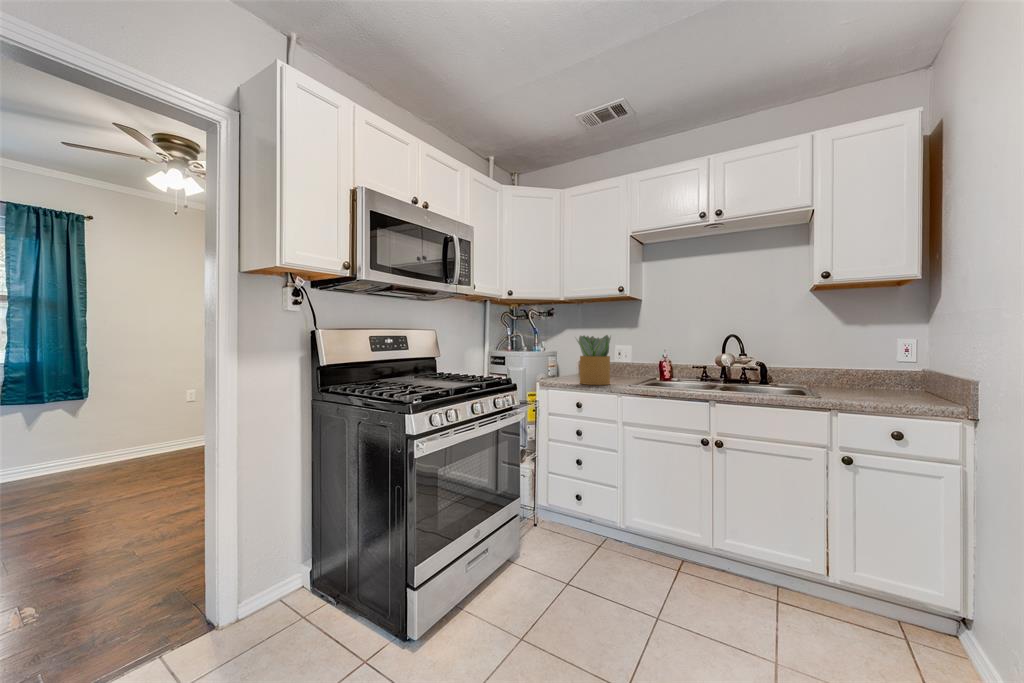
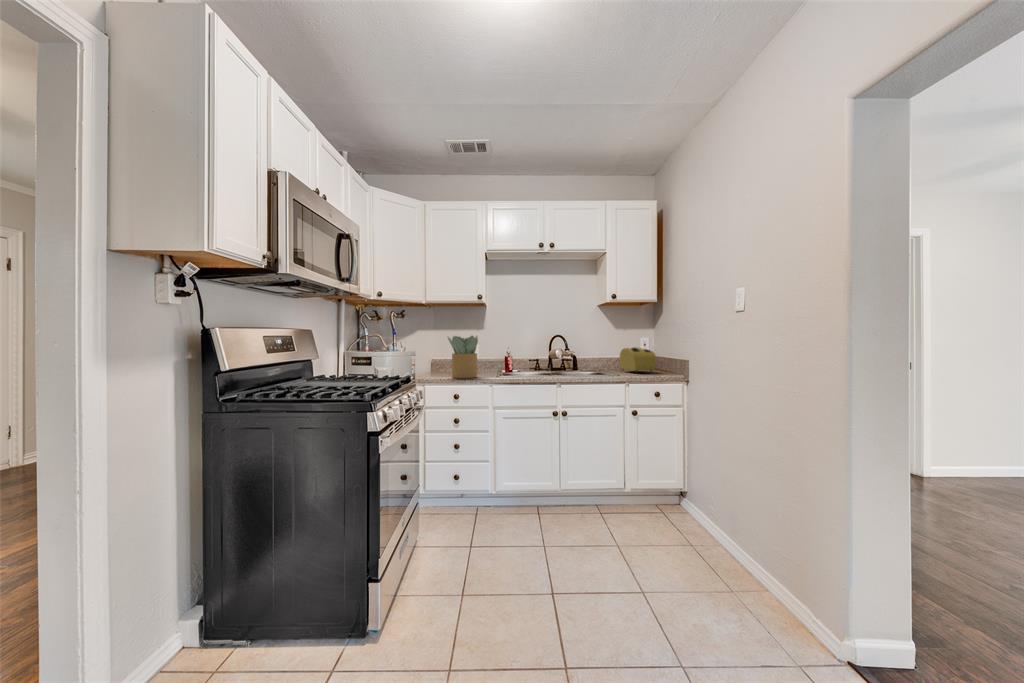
toaster: none [841,354,909,398] -> present [620,347,656,373]

